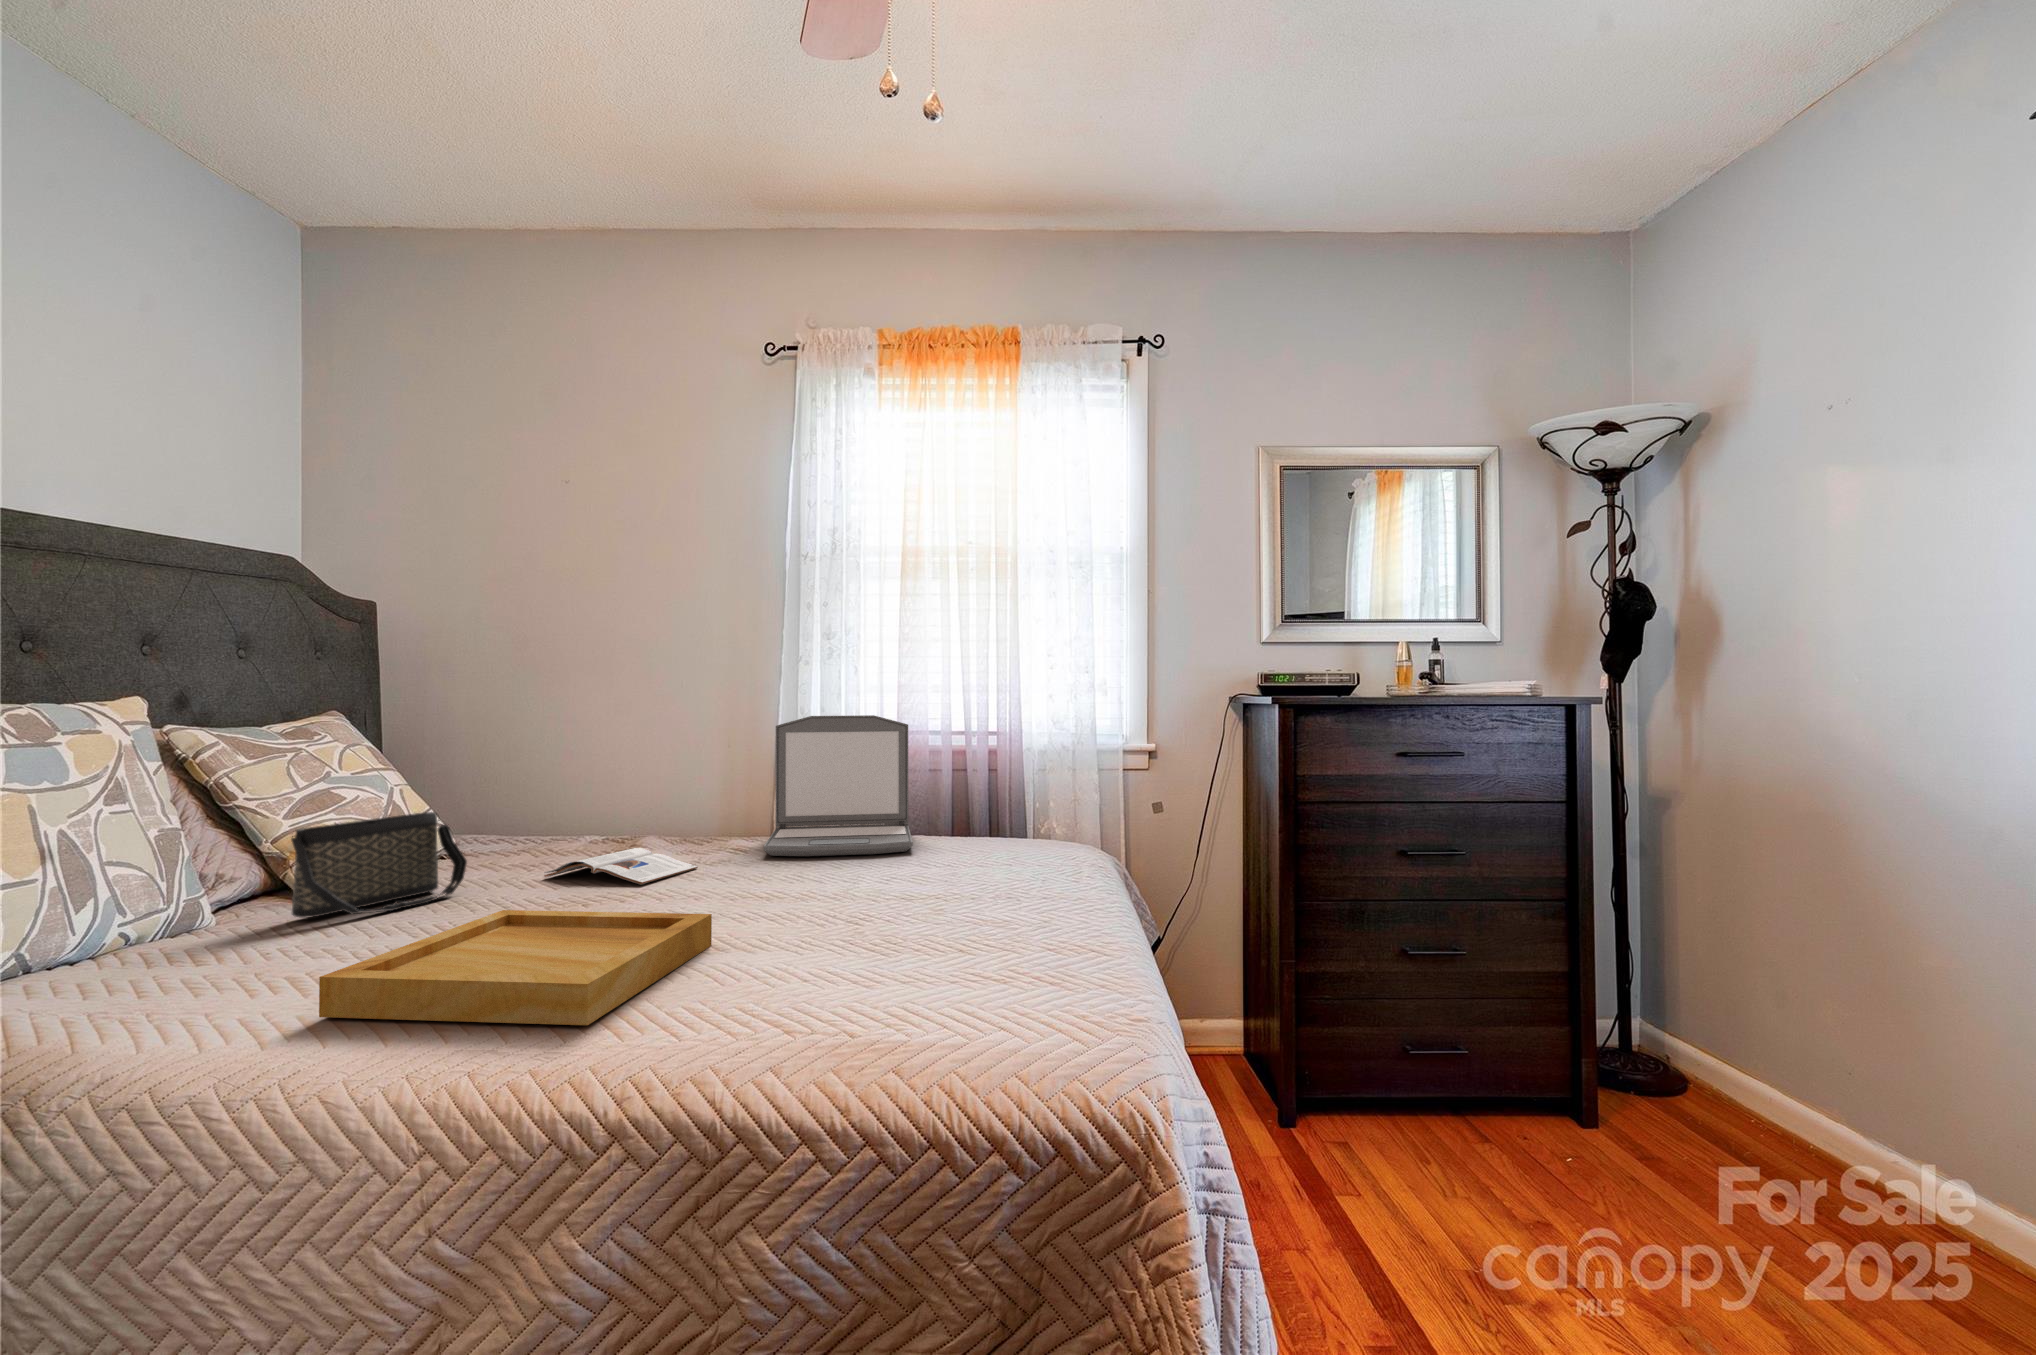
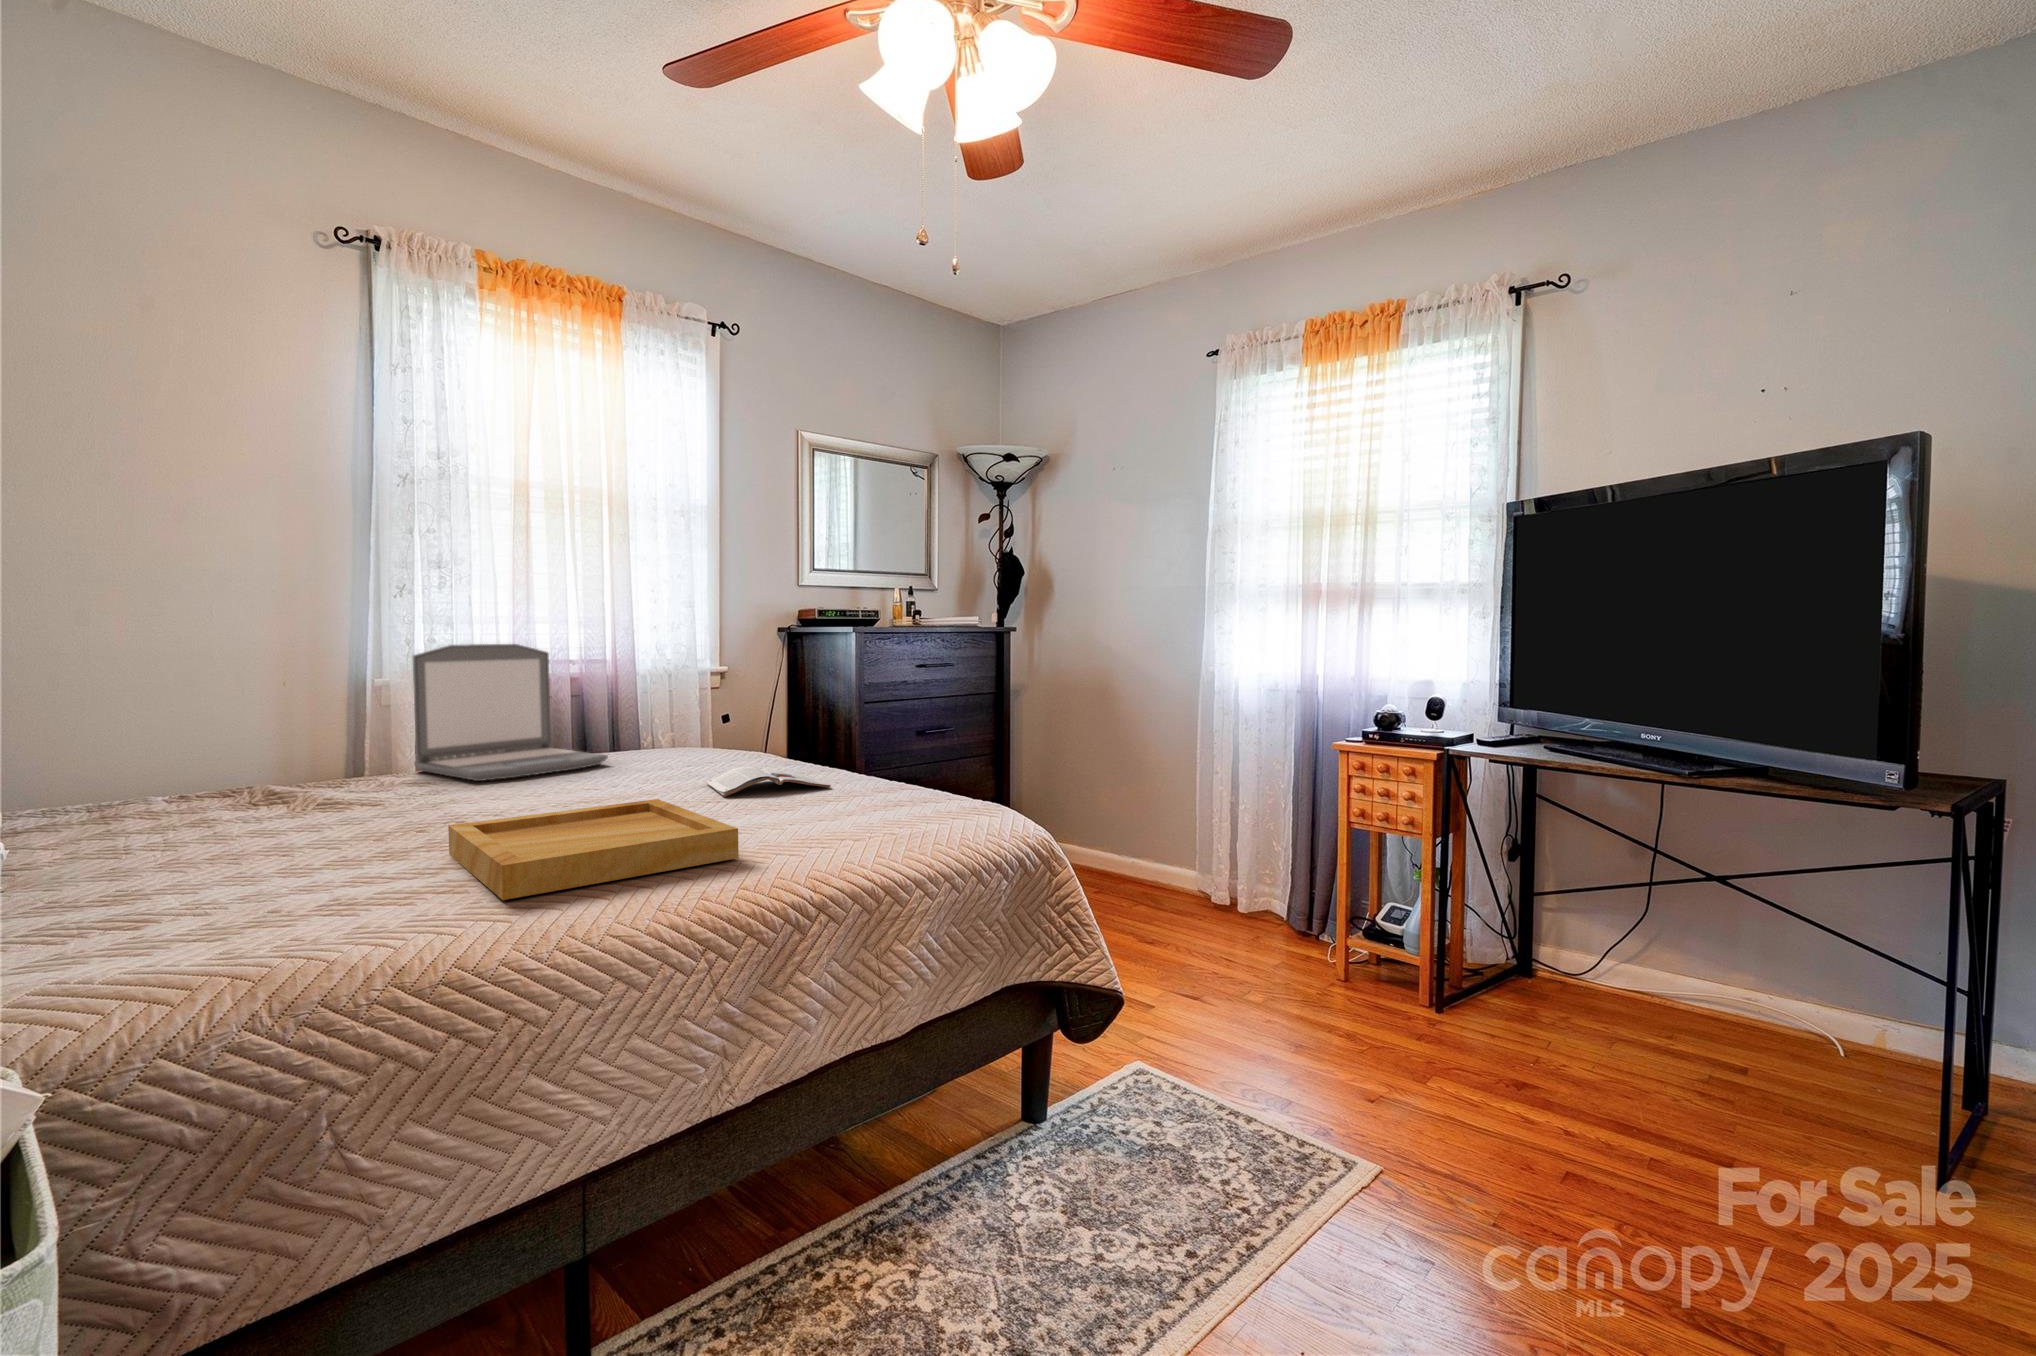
handbag: present [291,812,467,918] -> none [72,759,220,887]
magazine: present [544,848,698,885] -> present [706,766,831,797]

